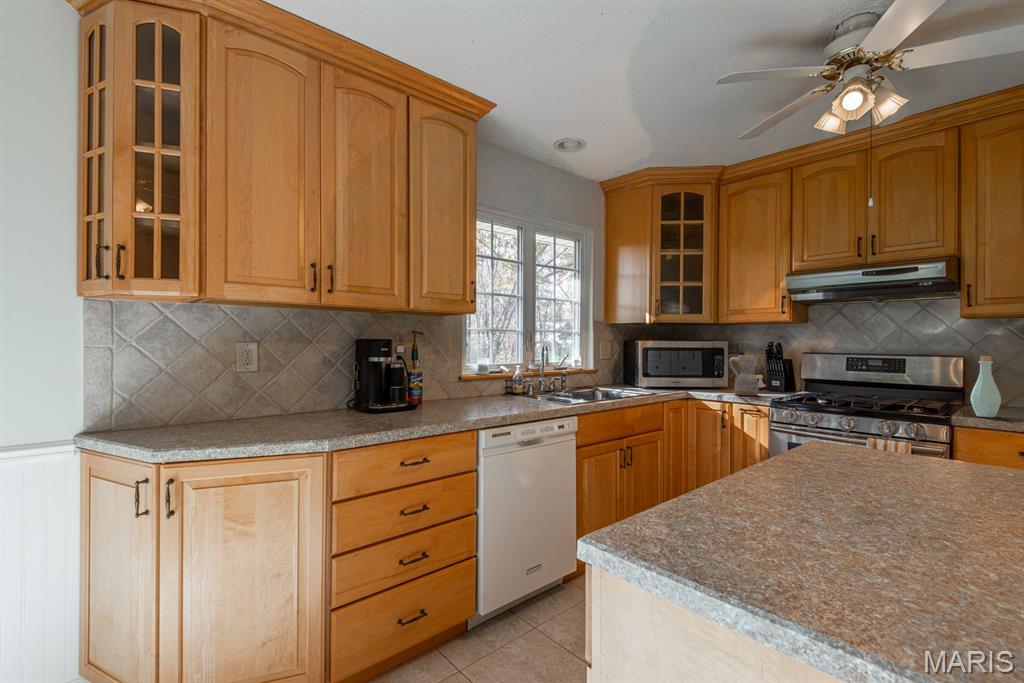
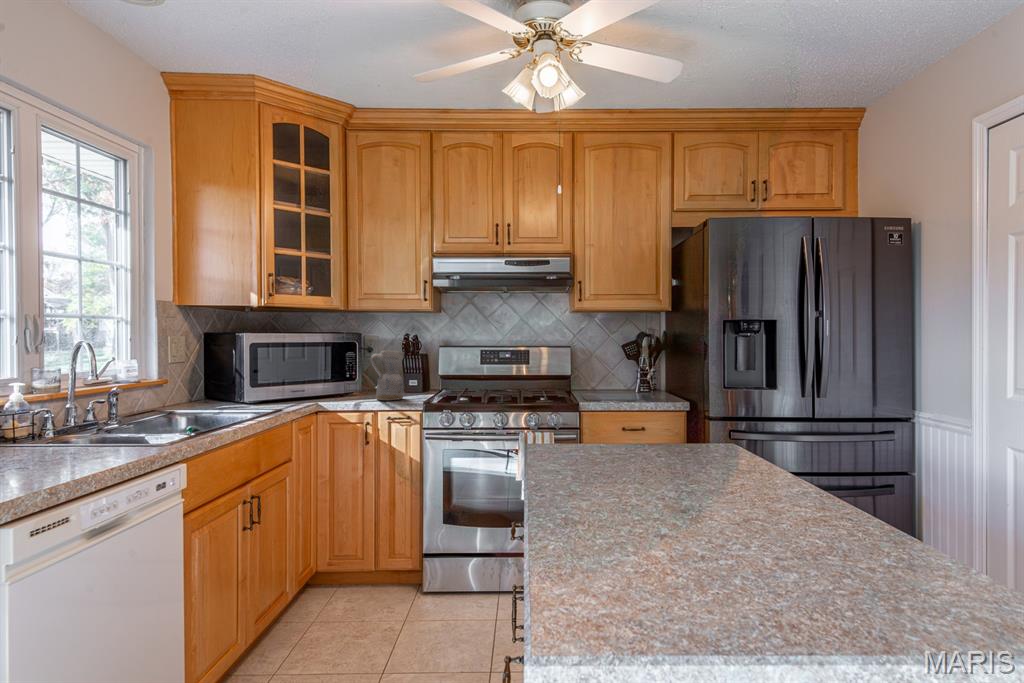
bottle: present [971,356,1001,417] -> none [594,348,614,404]

